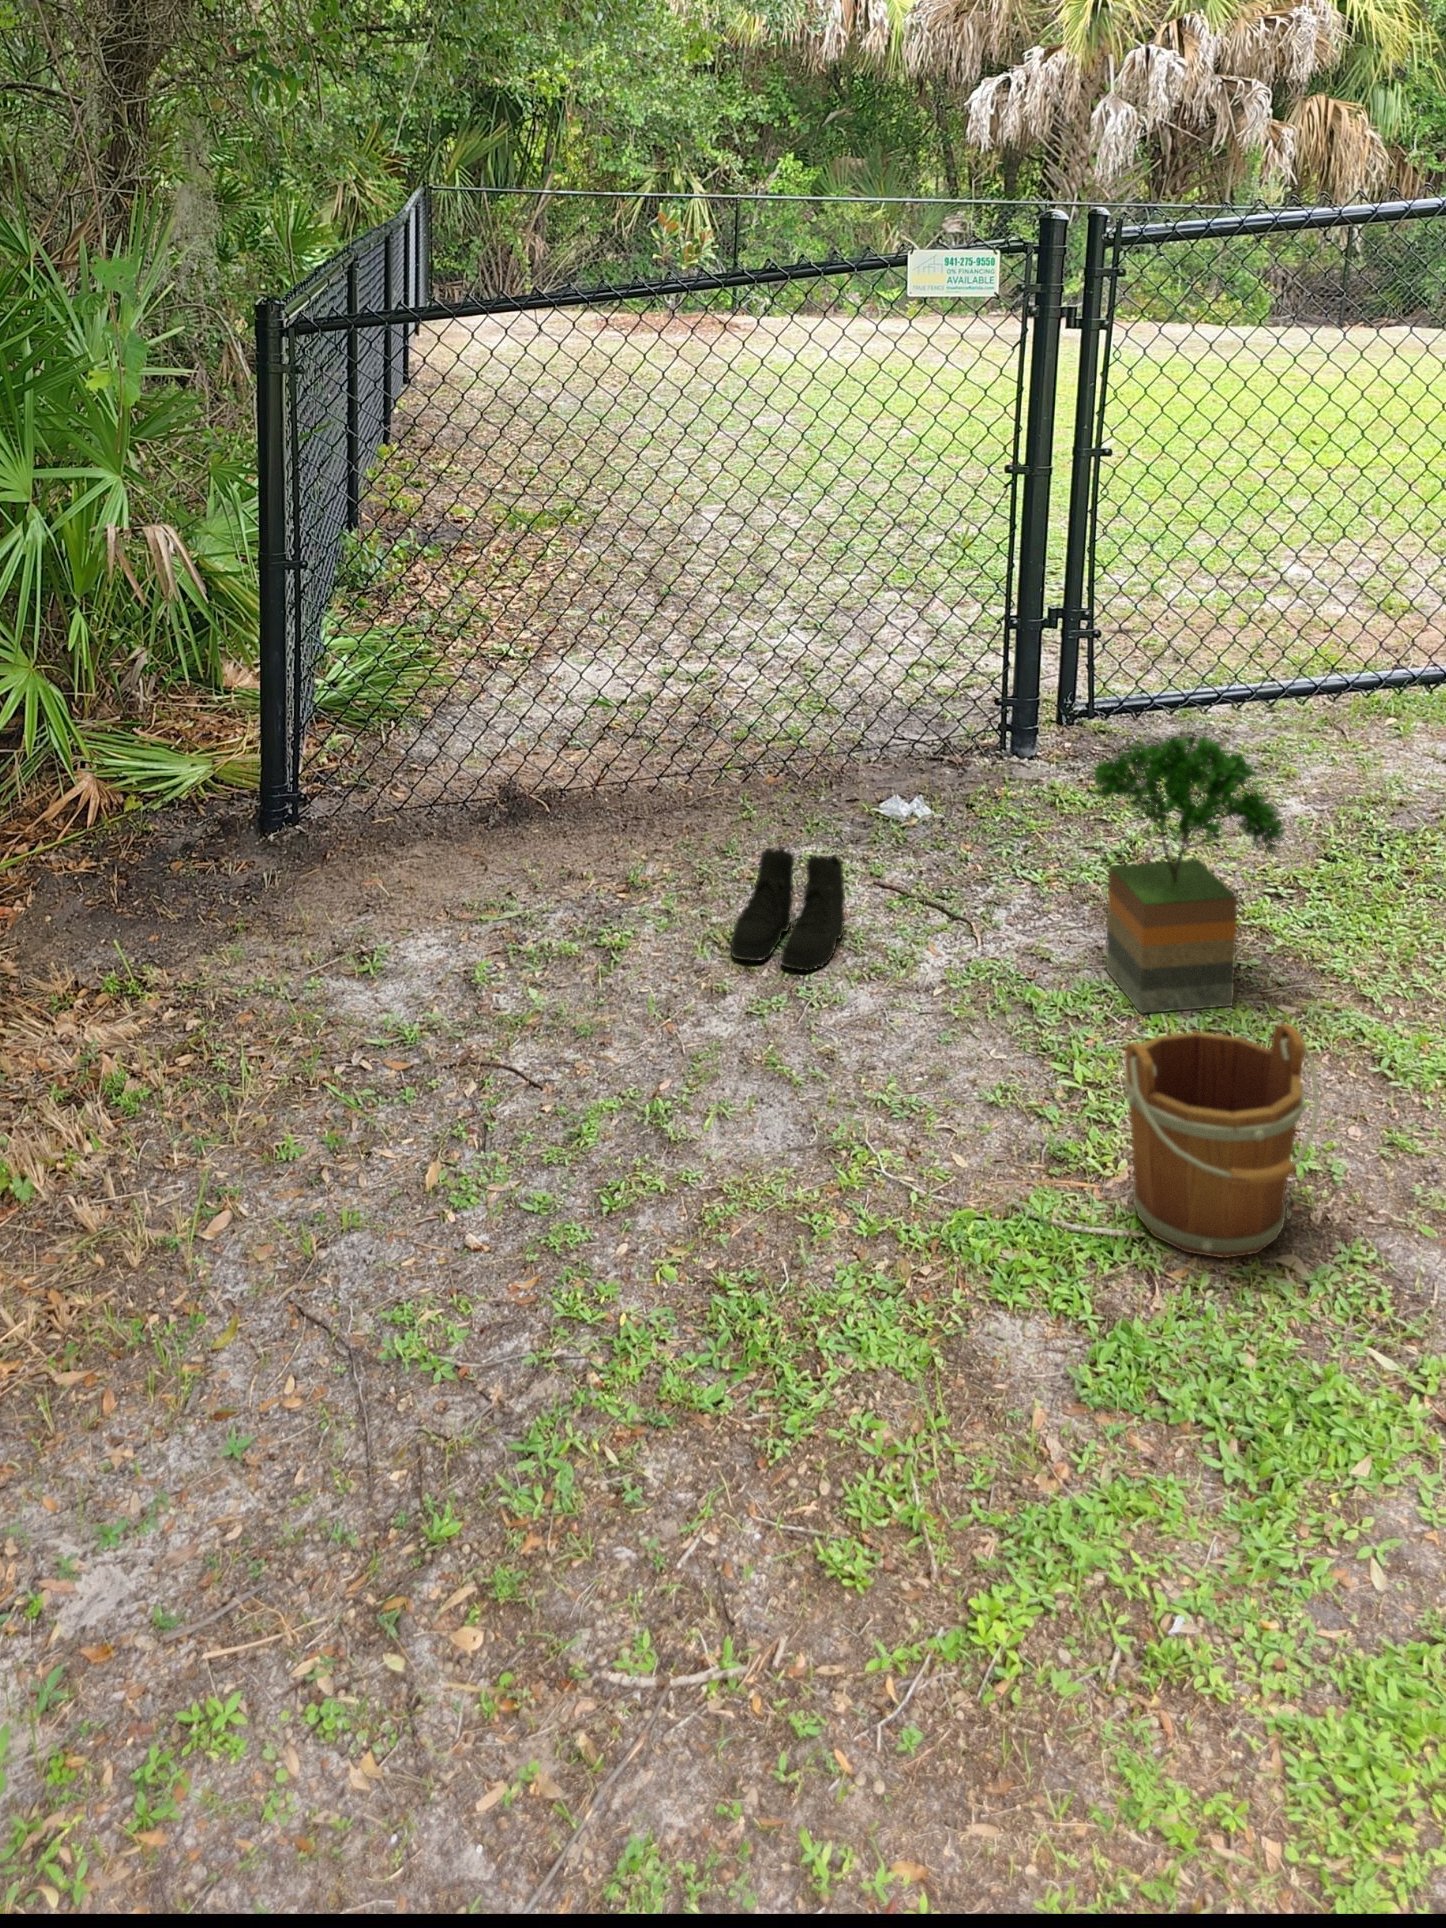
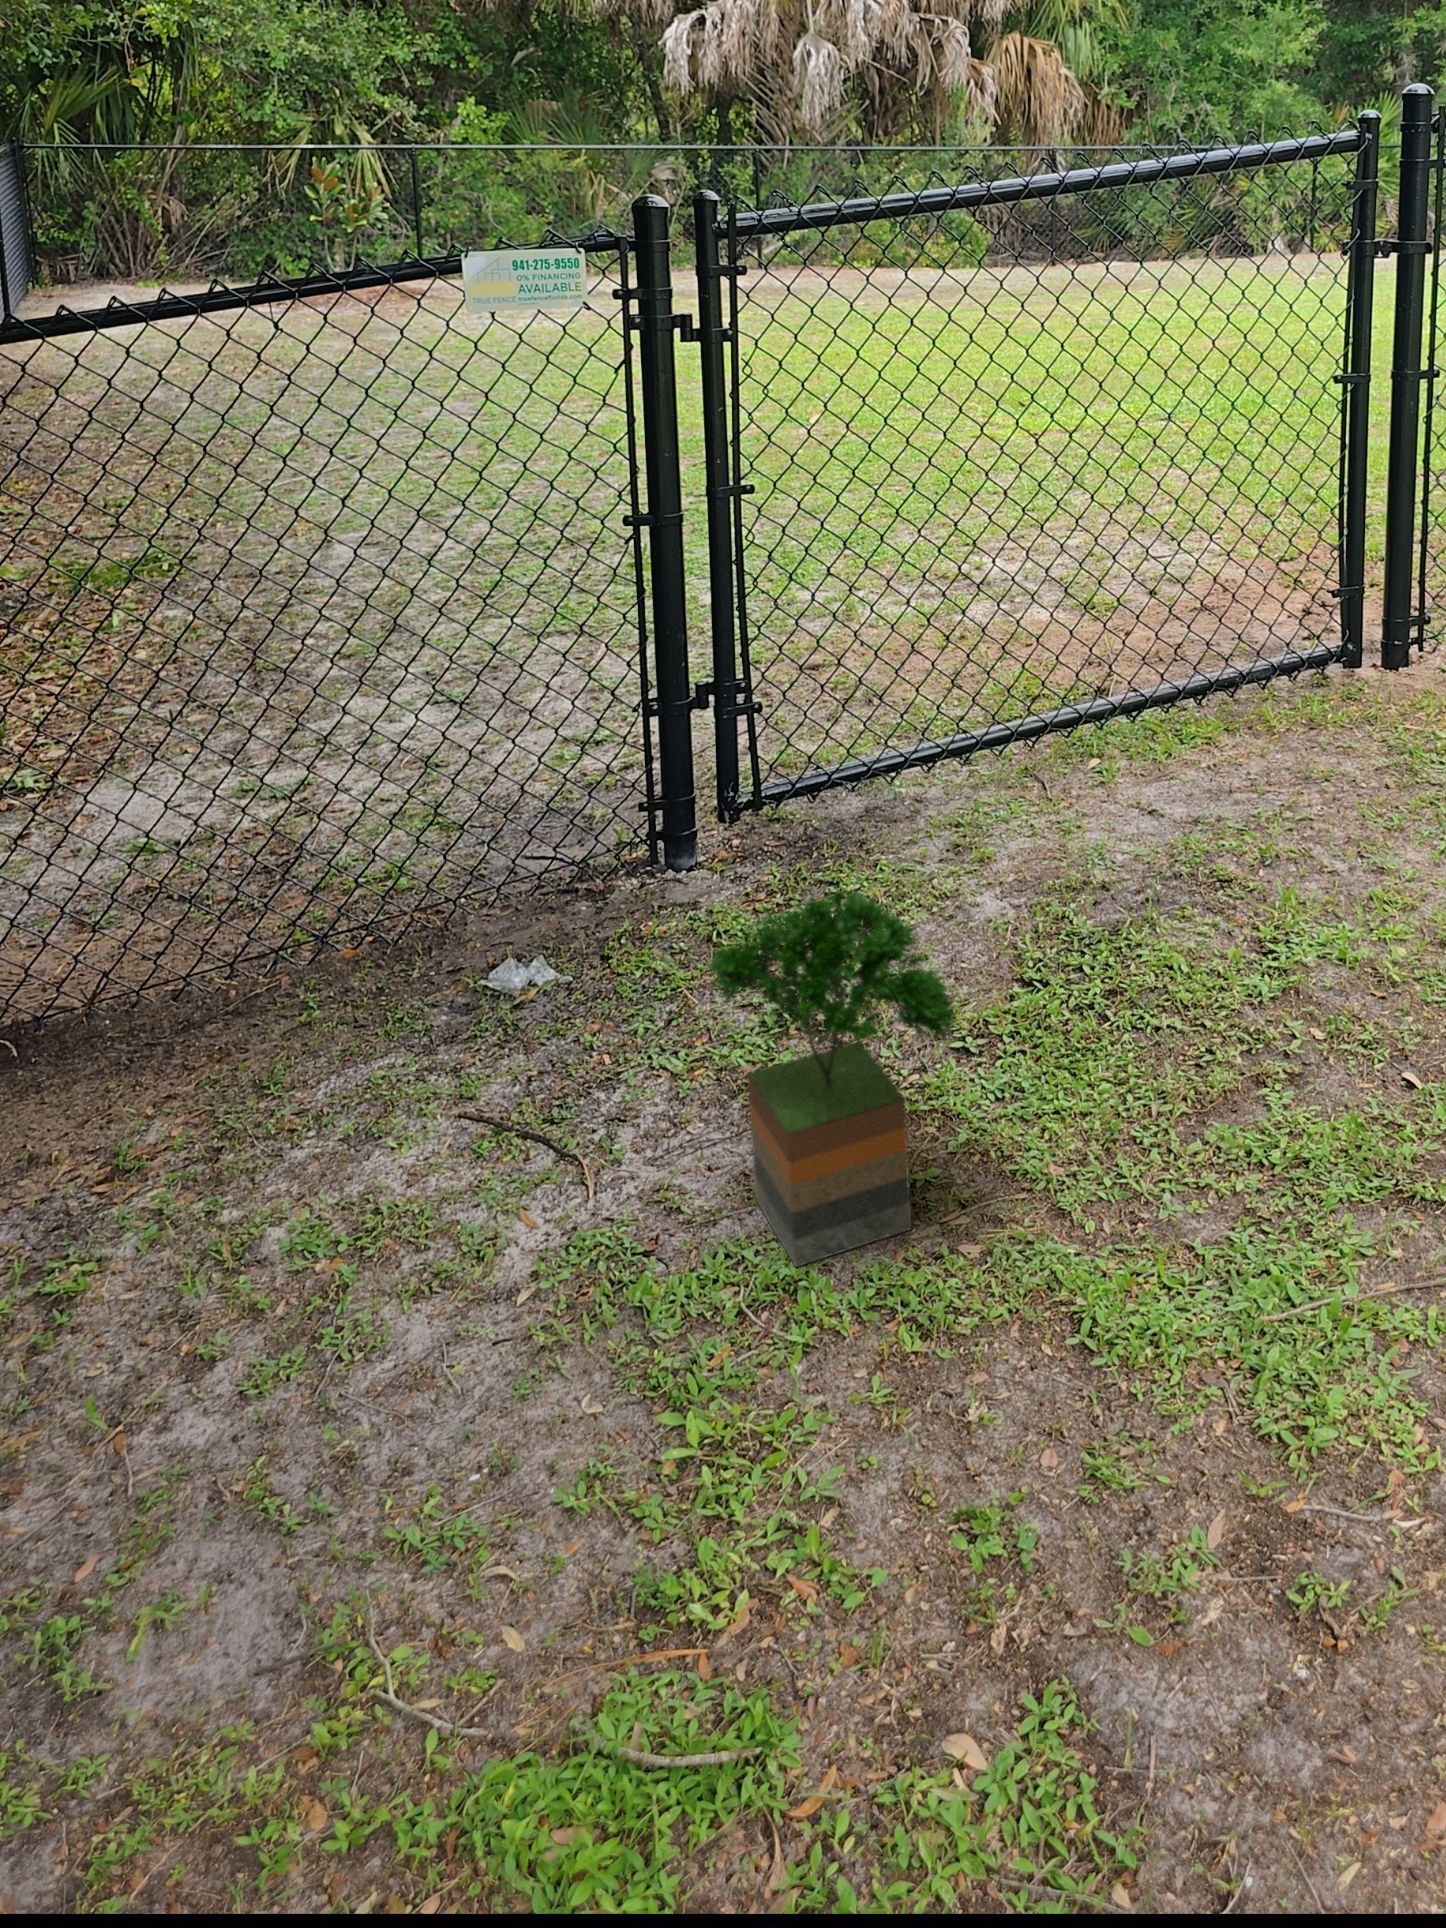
boots: present [731,847,845,970] -> none [240,1100,410,1286]
bucket: present [1124,1024,1319,1258] -> none [730,1352,995,1713]

